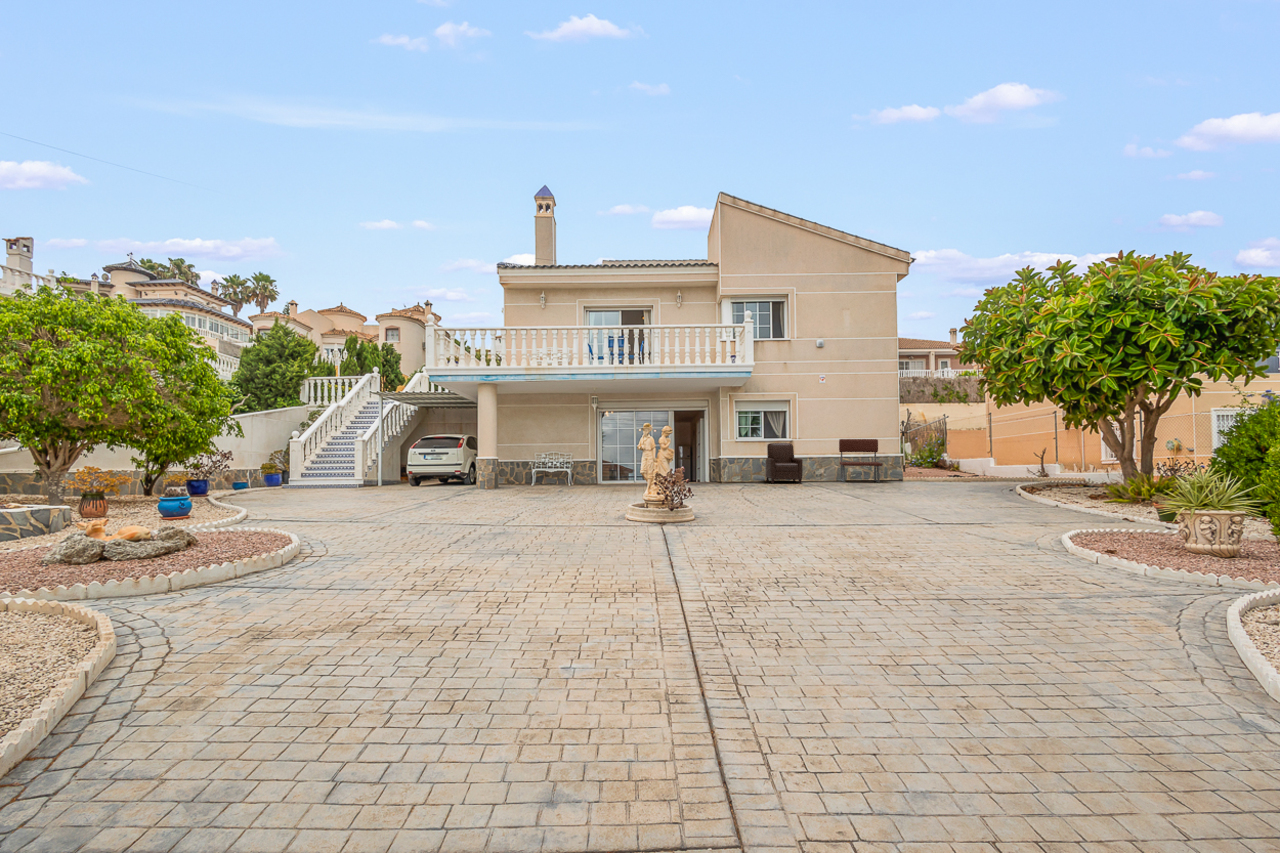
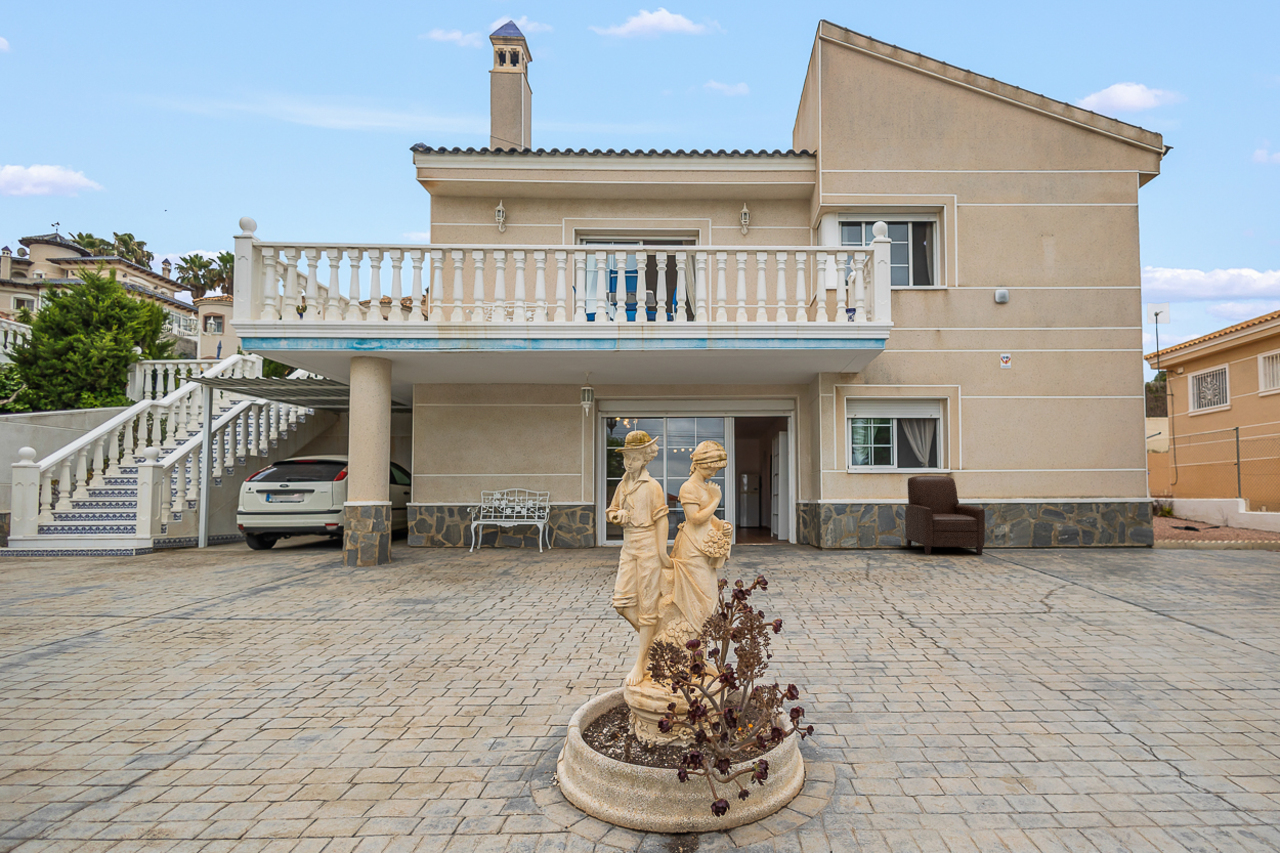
bench: present [839,439,883,482] -> none [1038,470,1132,552]

